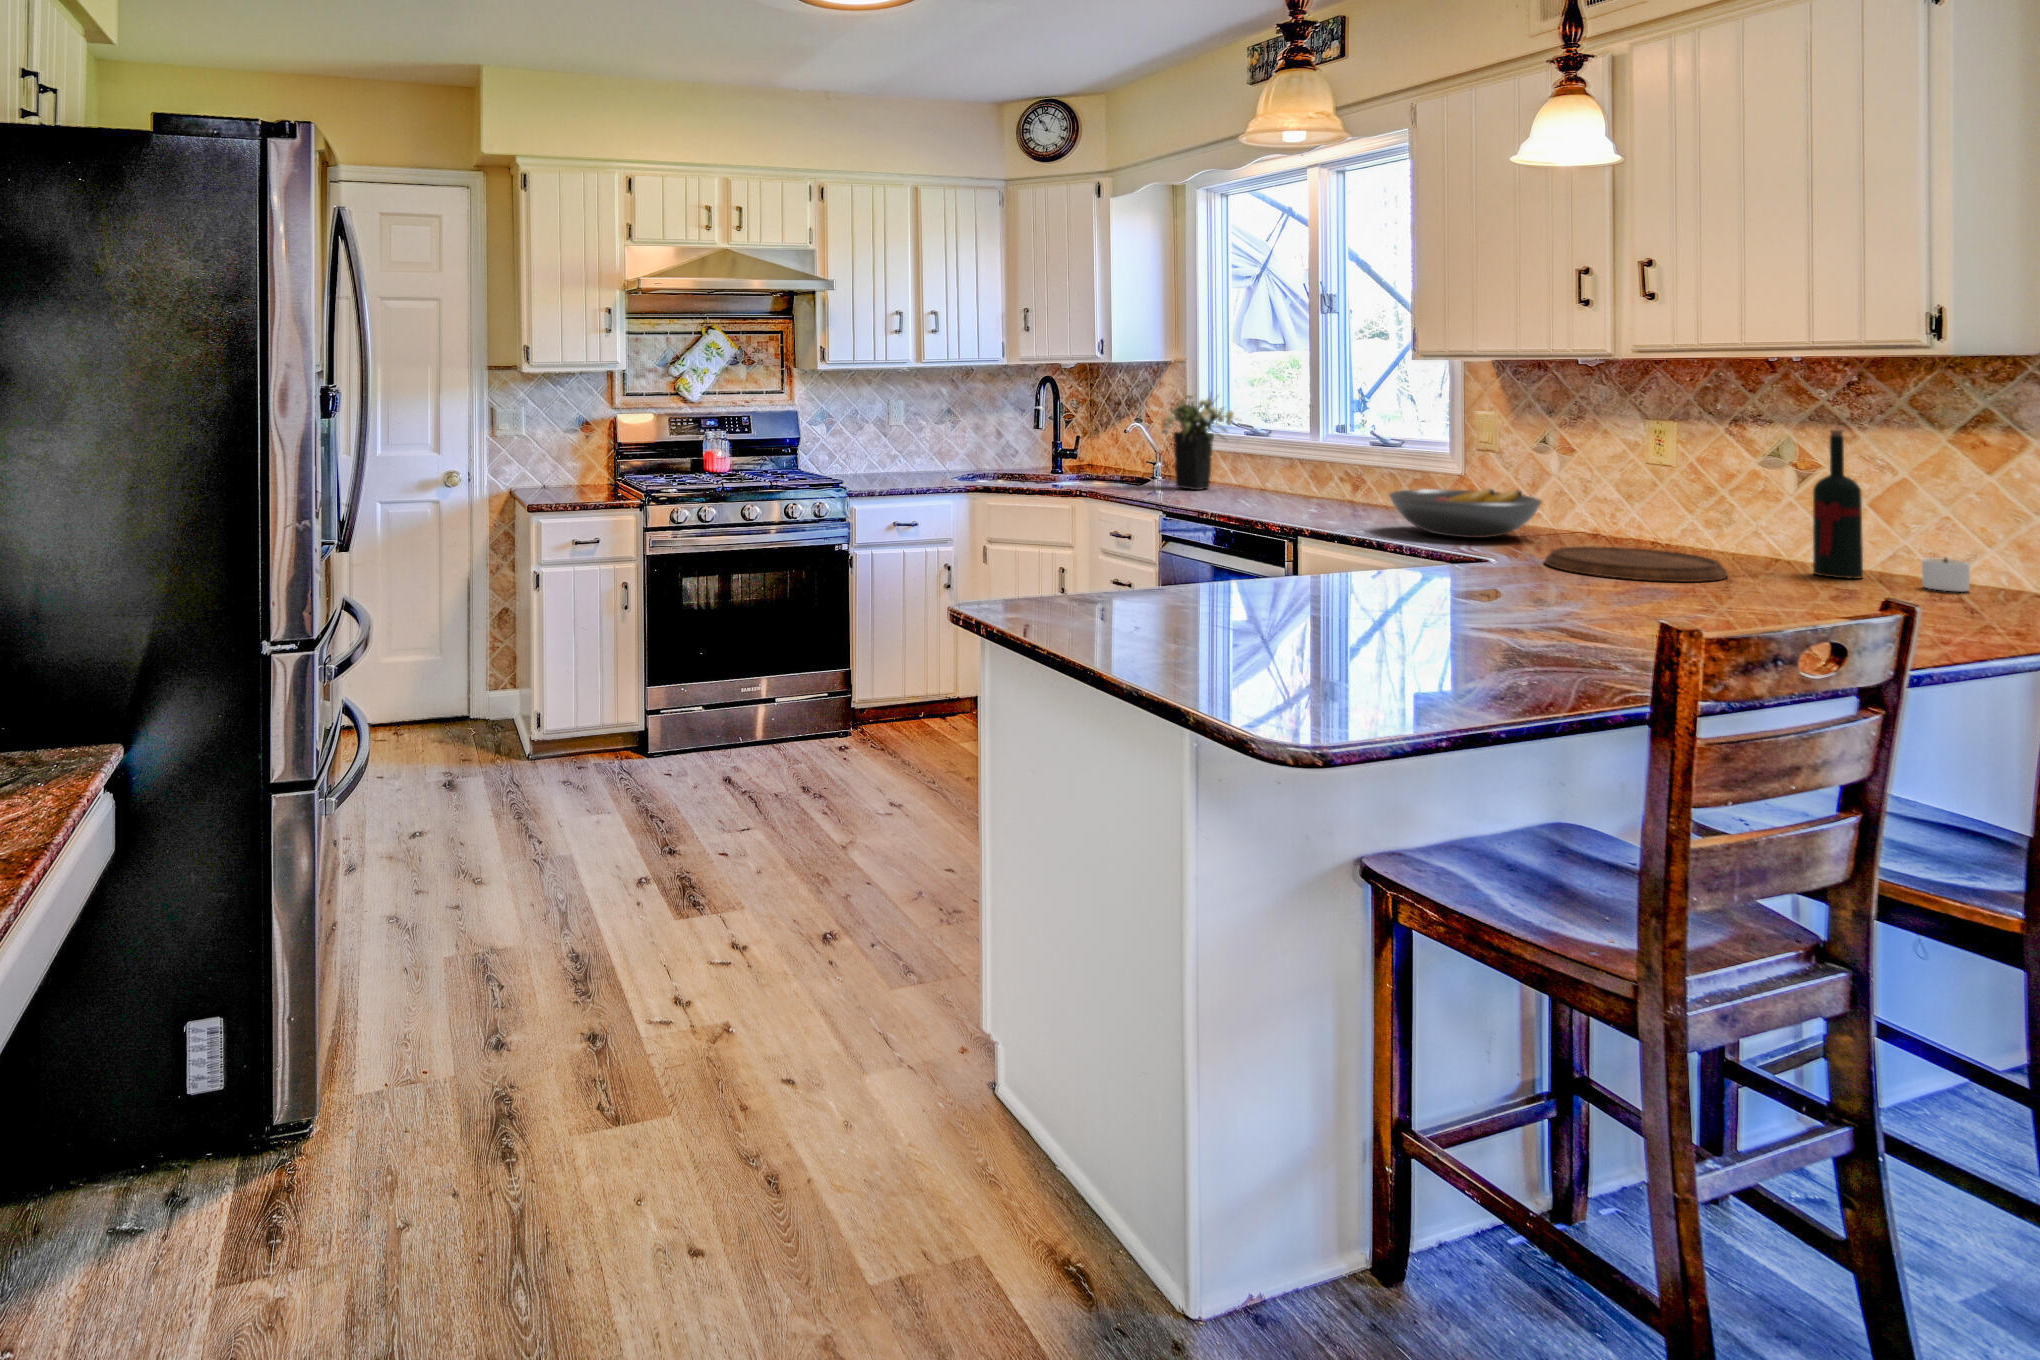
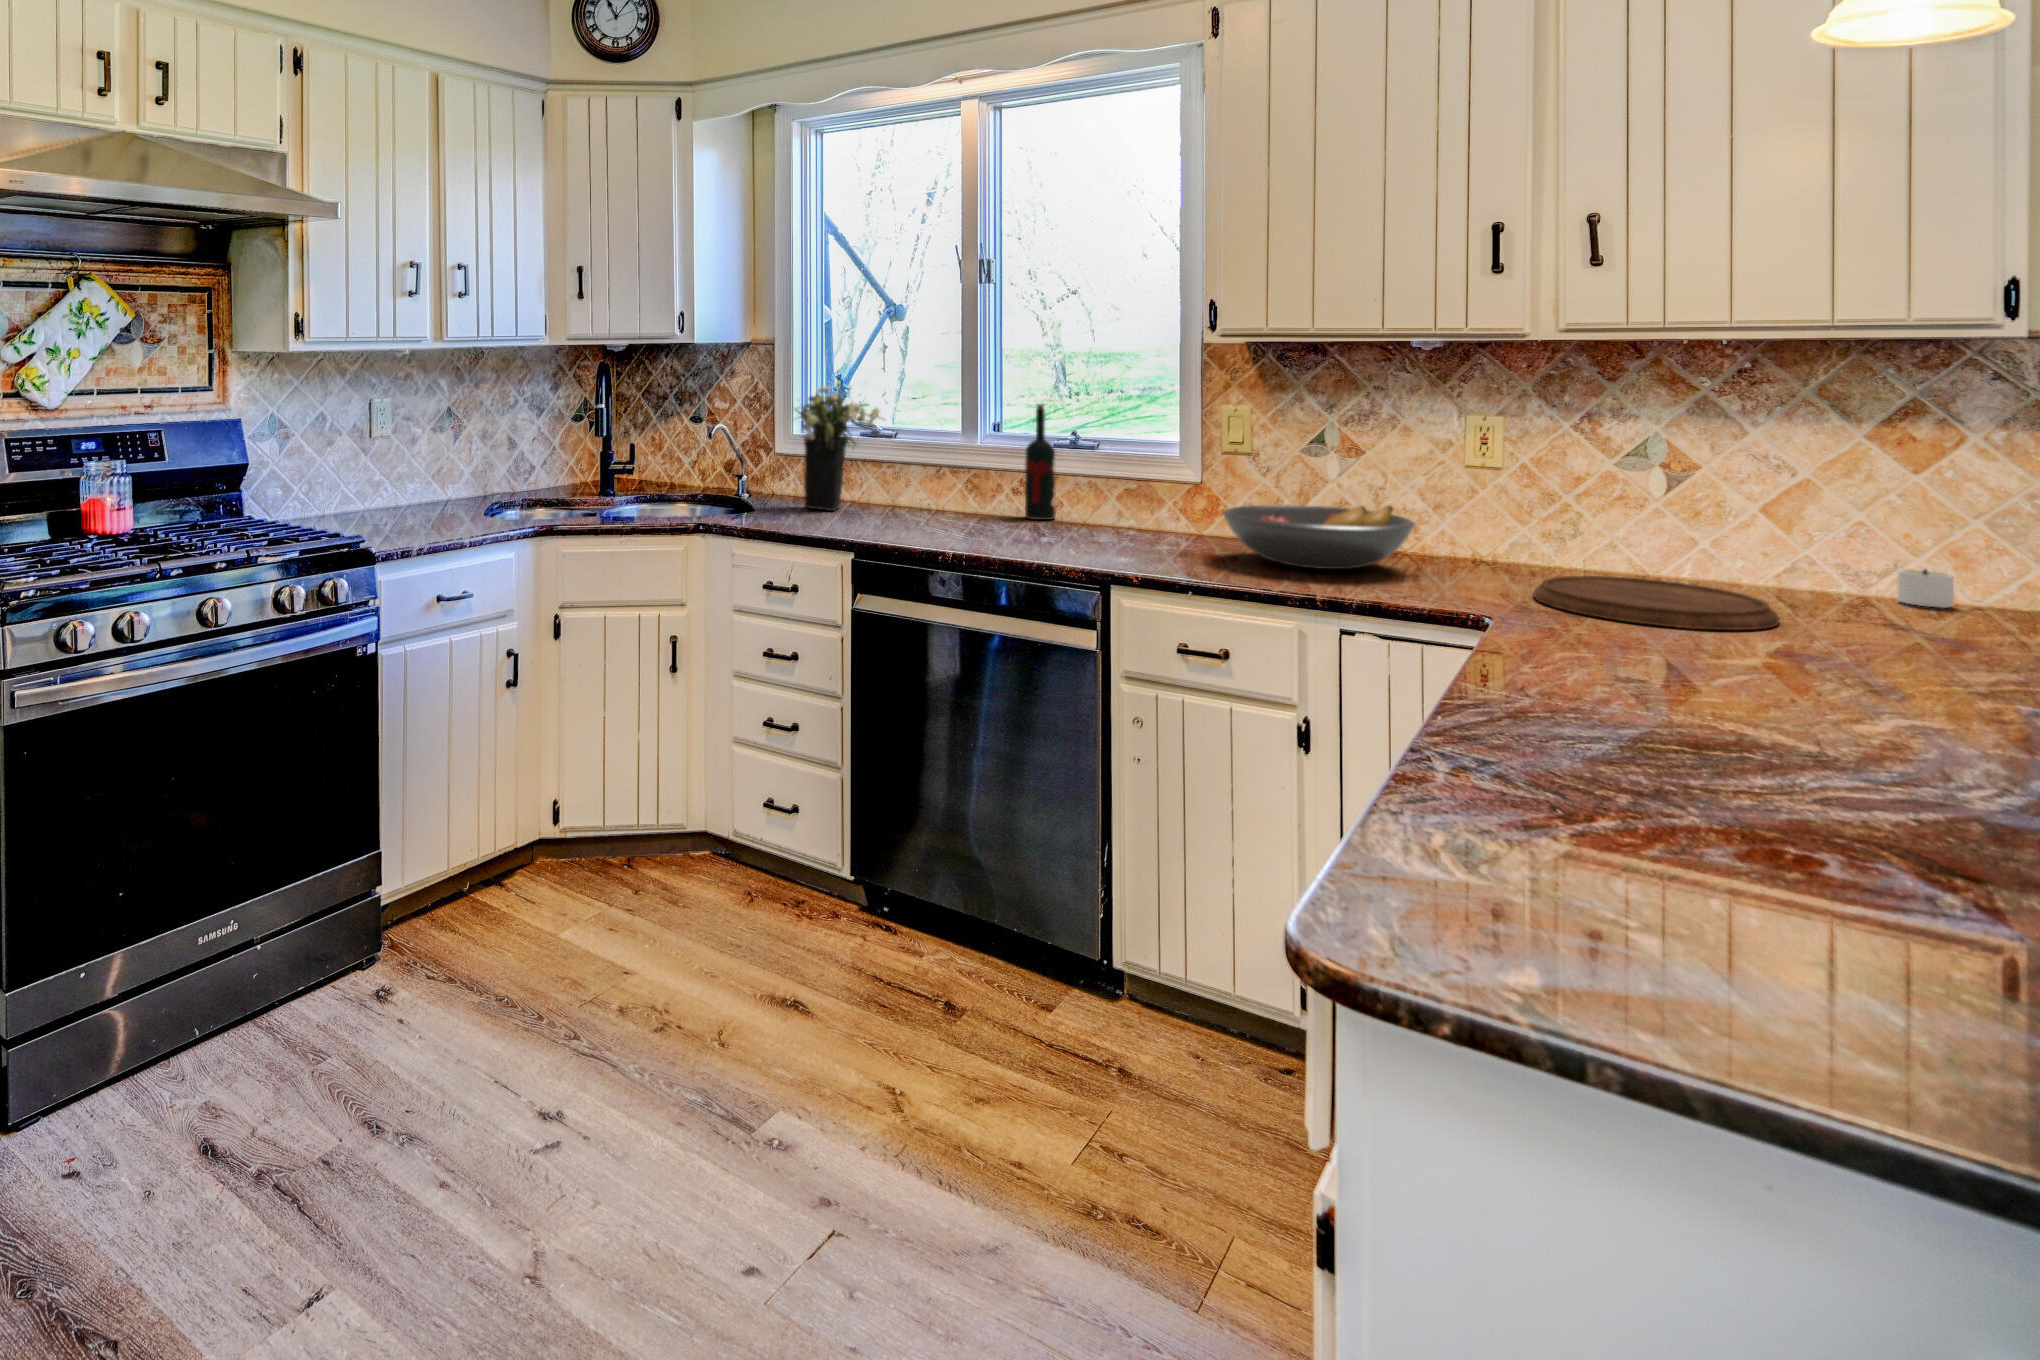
wine bottle: present [1813,430,1863,579] -> present [1025,404,1055,520]

